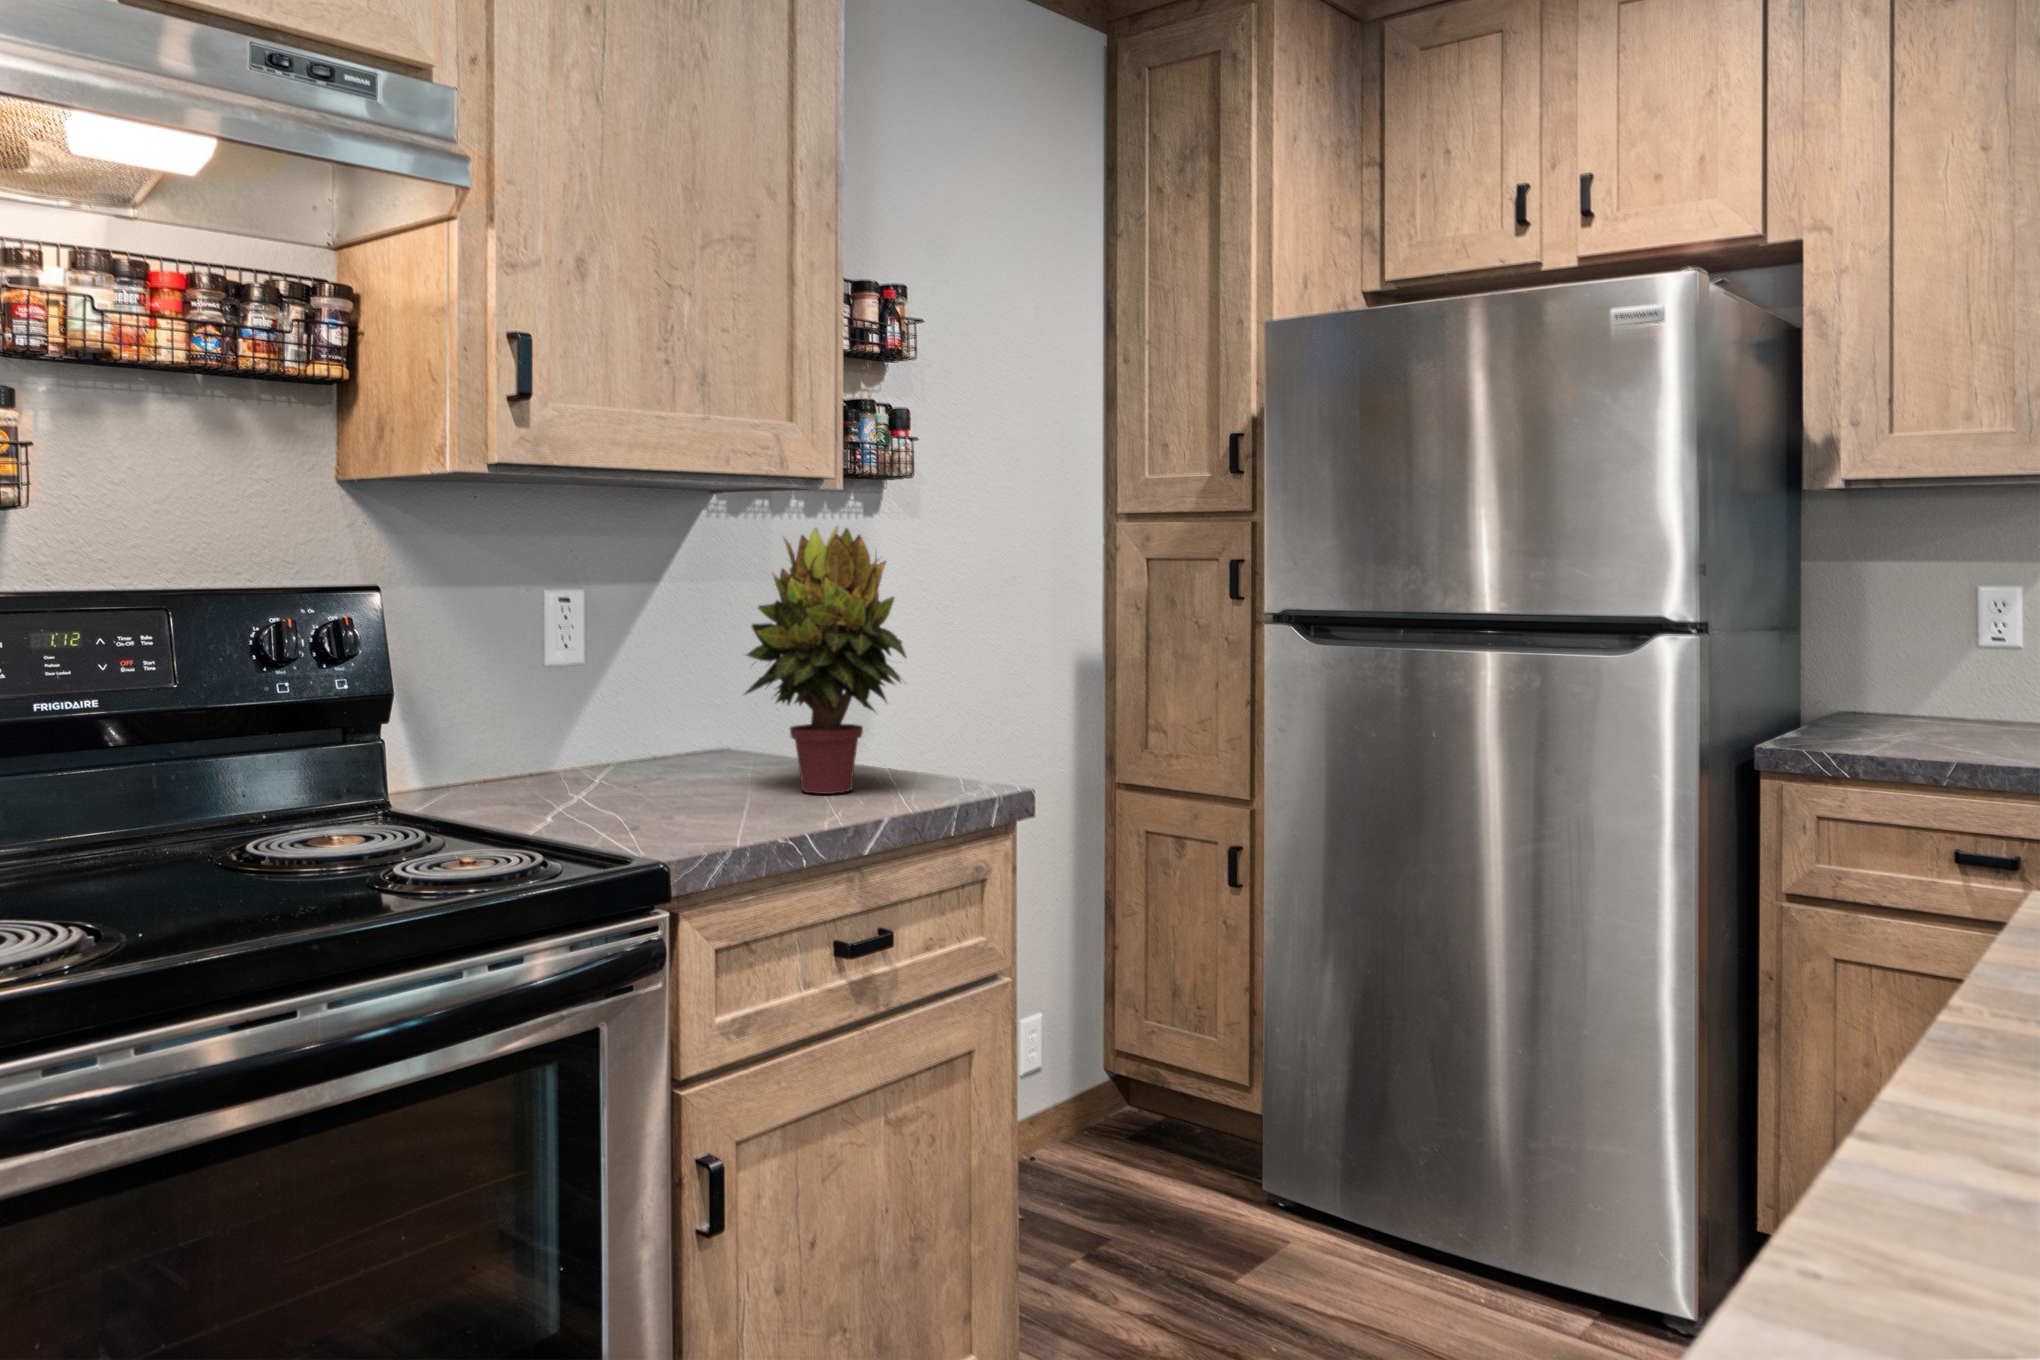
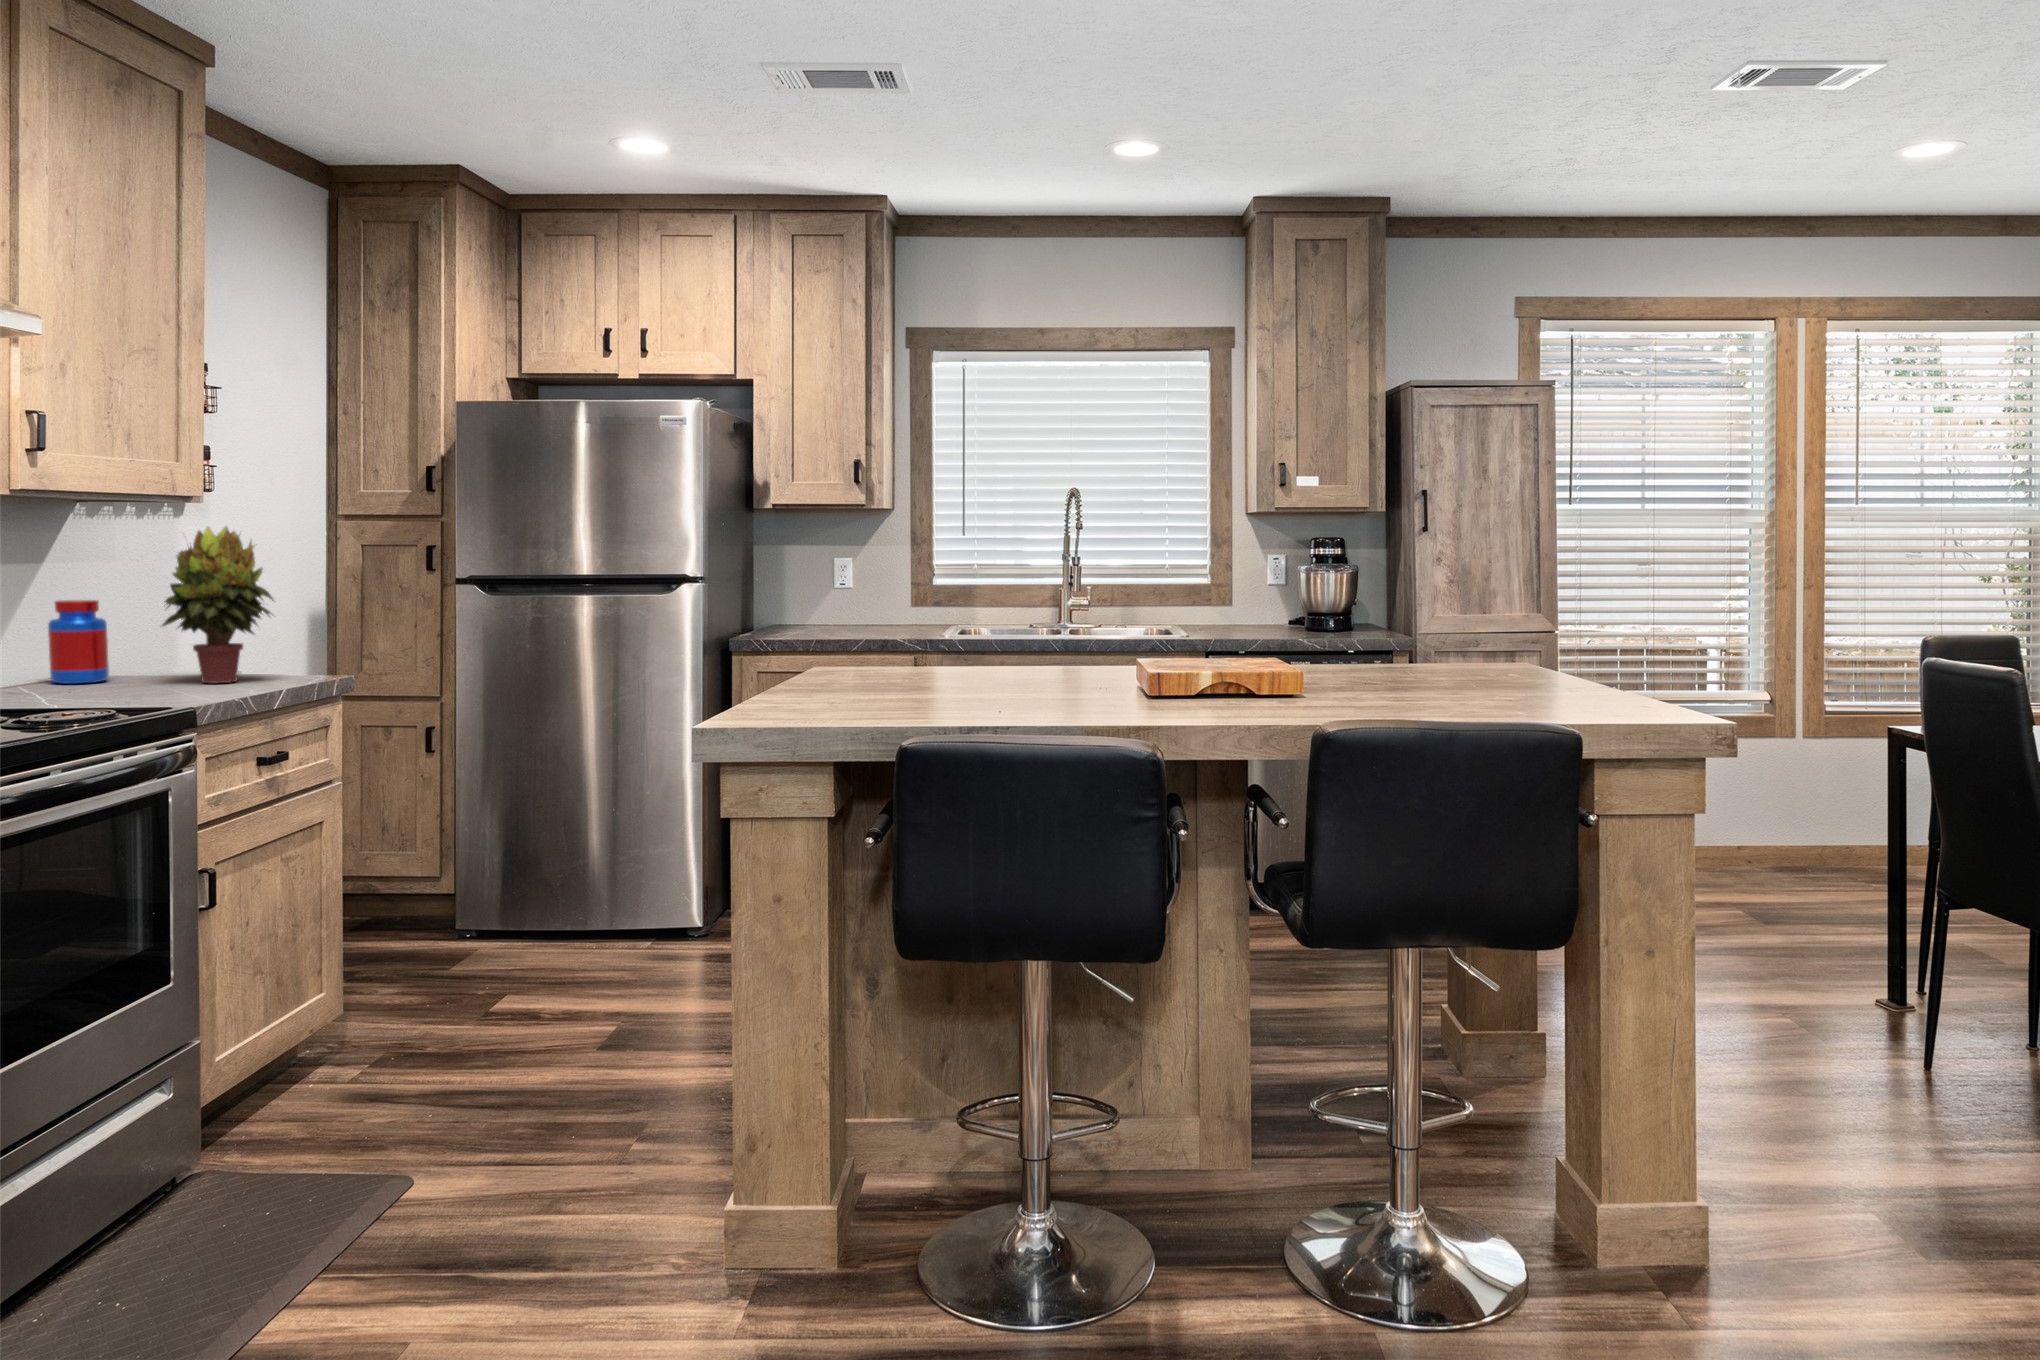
jar: none [625,647,702,778] -> present [48,600,109,684]

